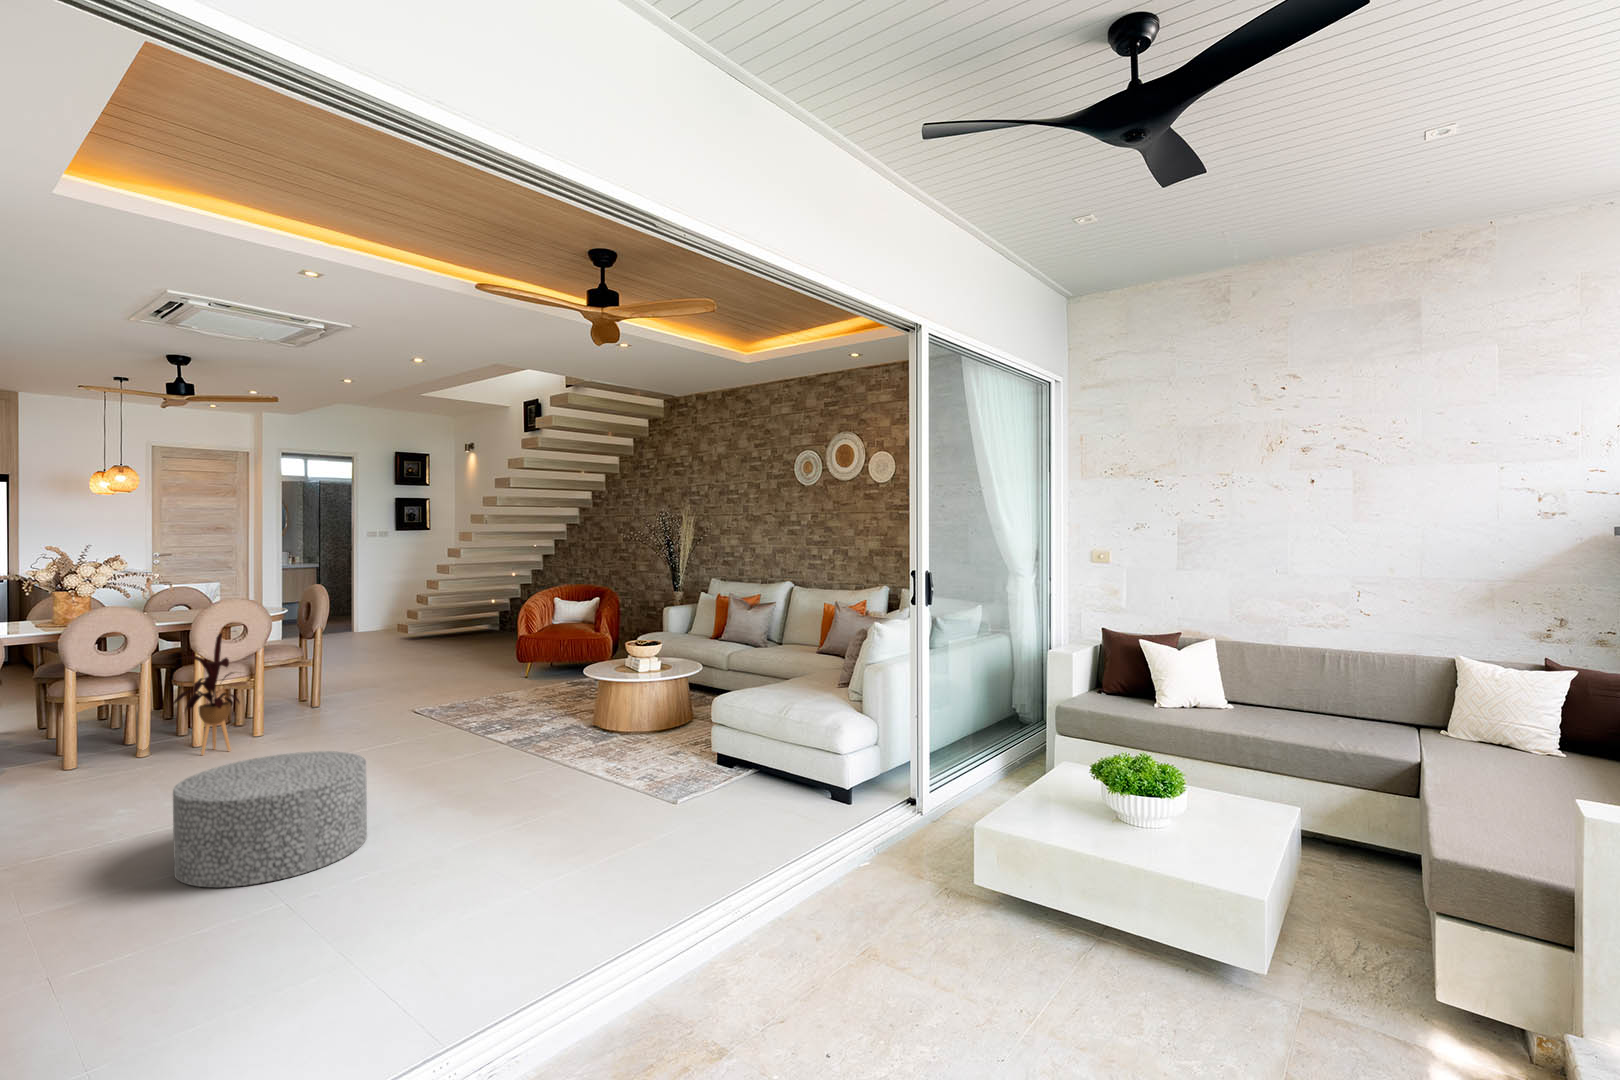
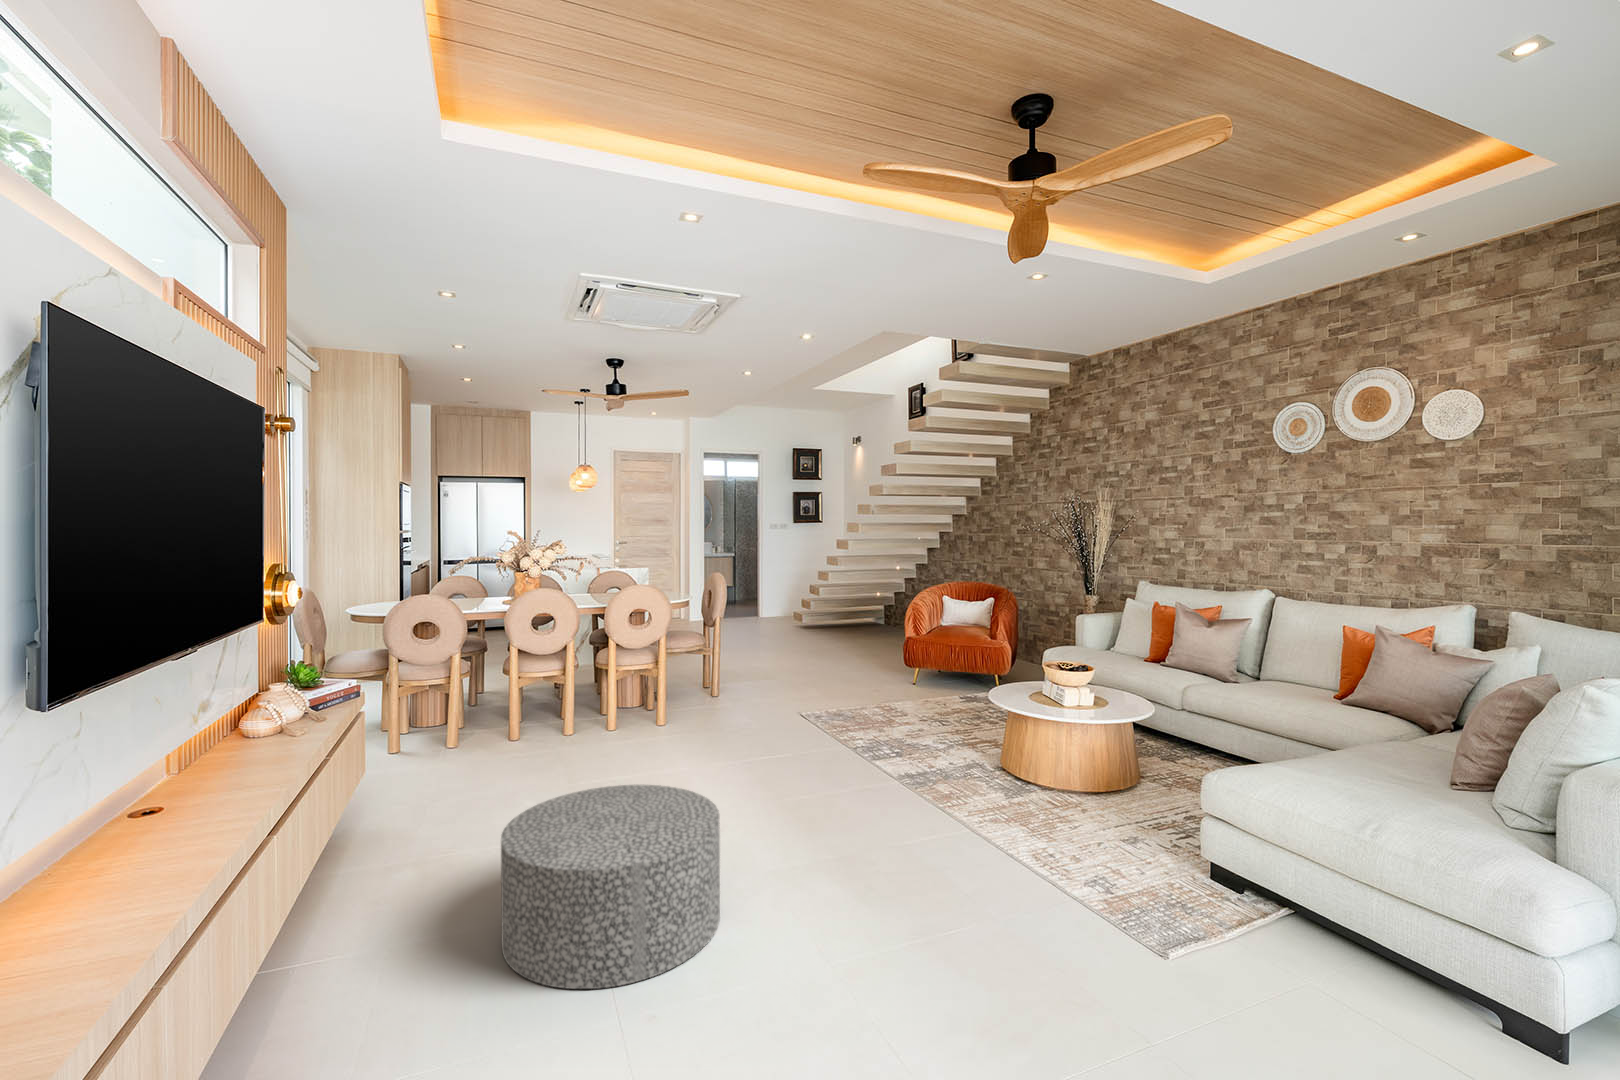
house plant: present [172,633,240,755] -> none [571,620,638,746]

